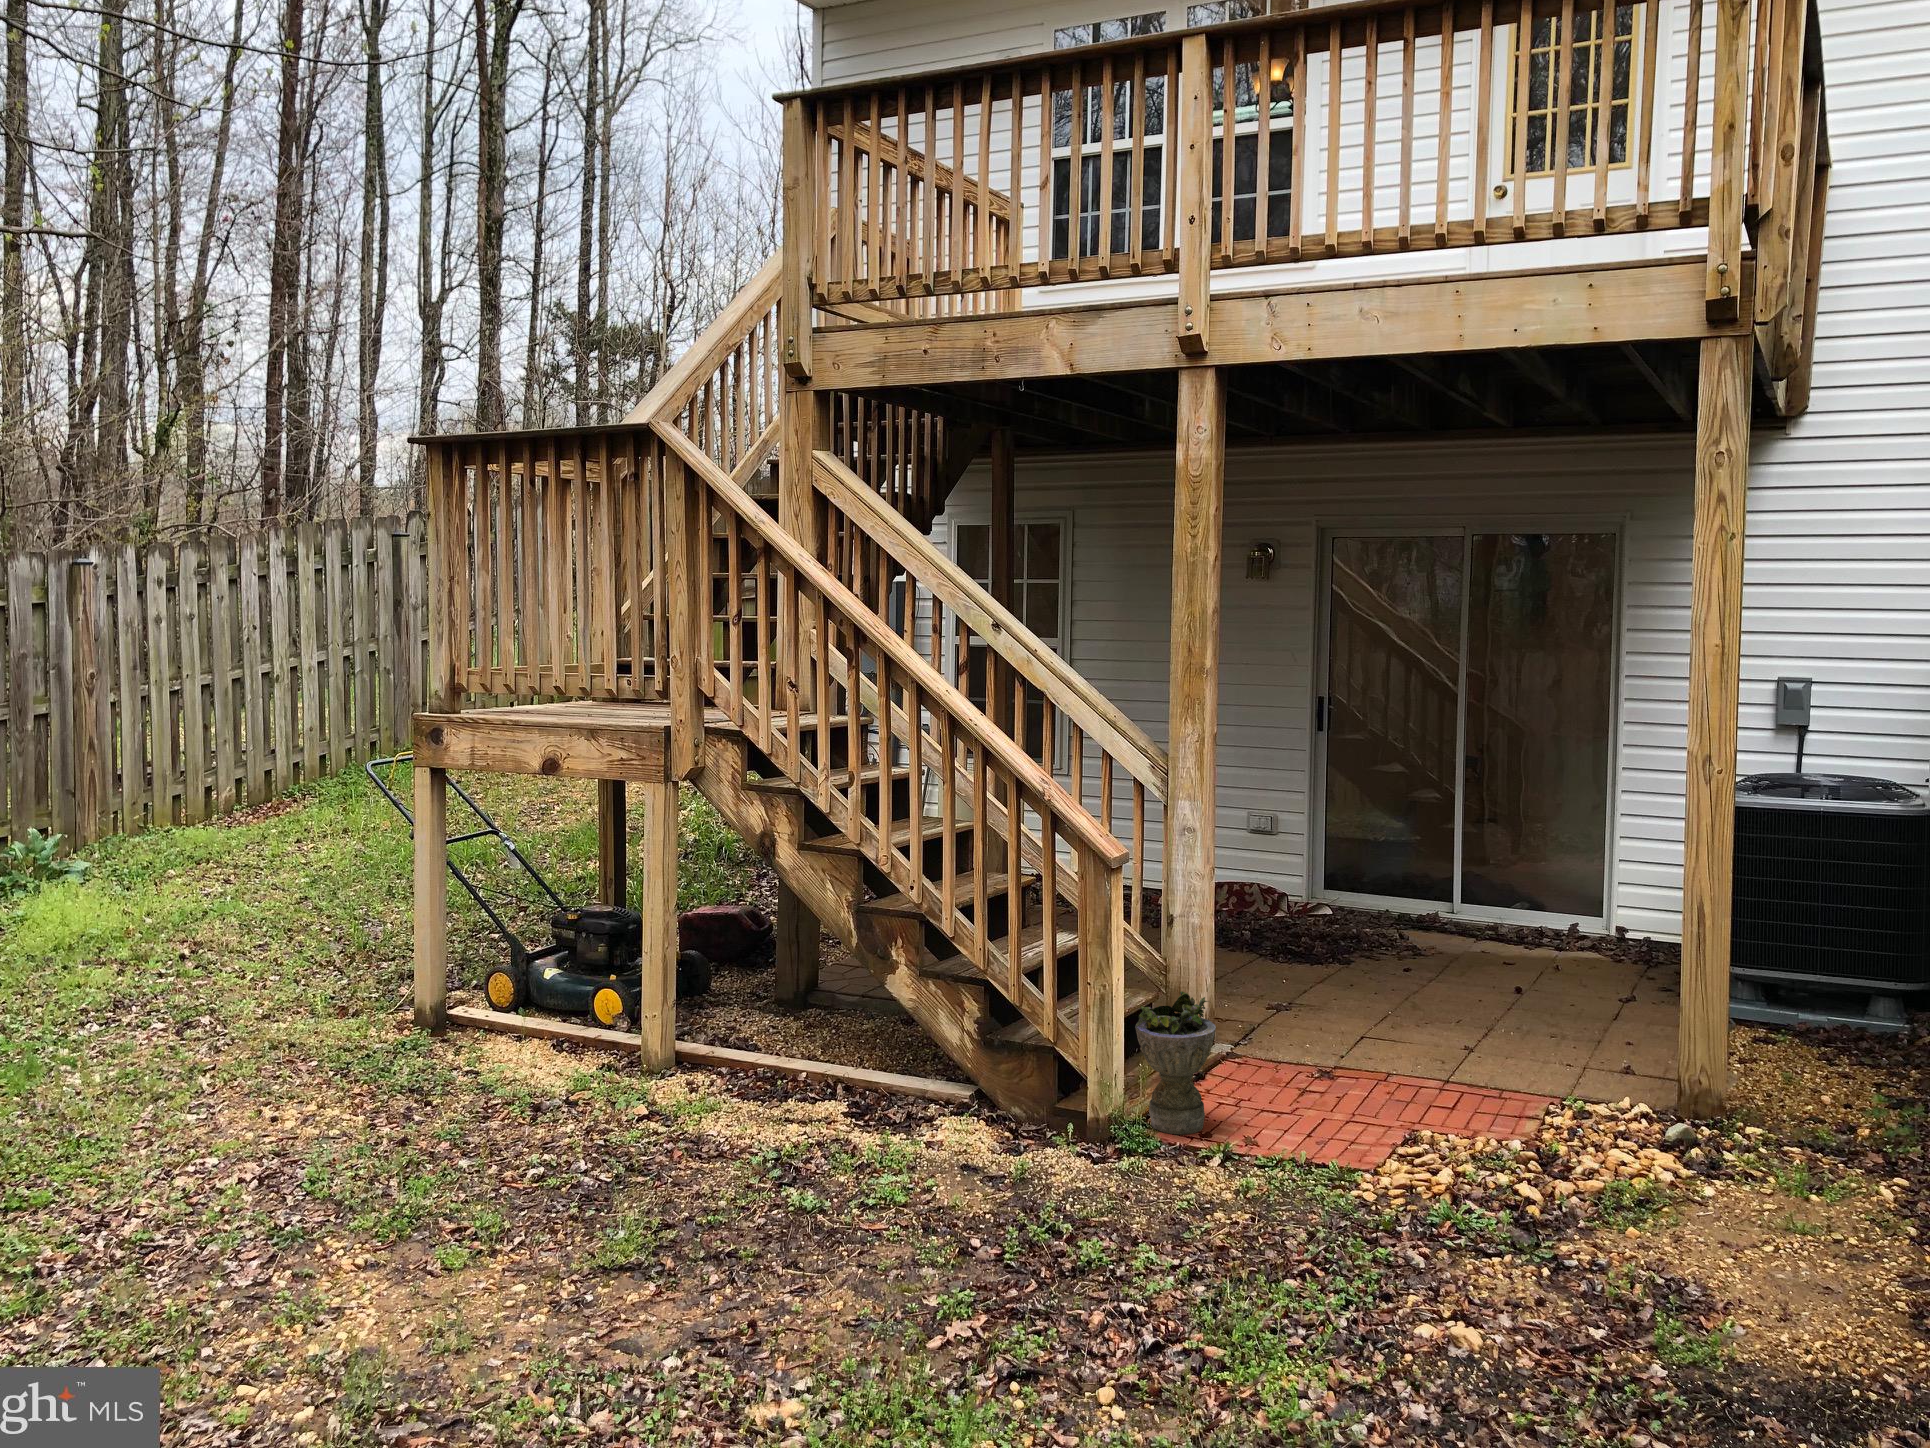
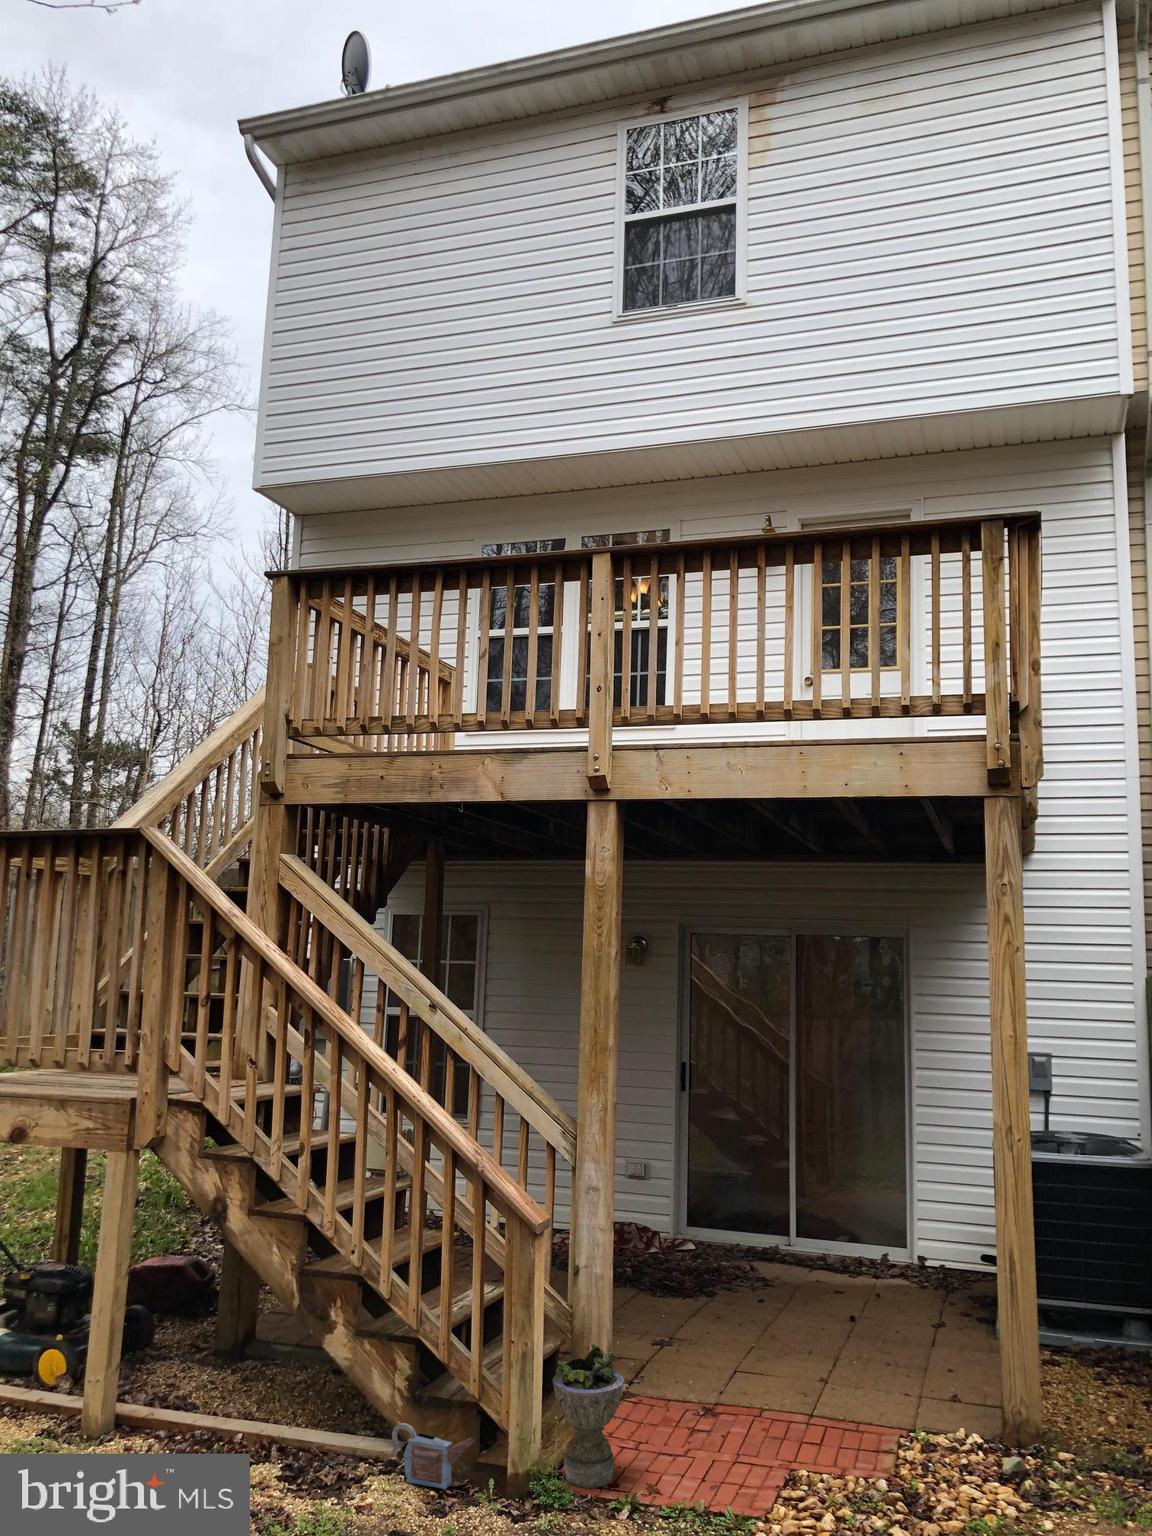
watering can: none [960,1063,1050,1128] -> present [390,1423,475,1489]

